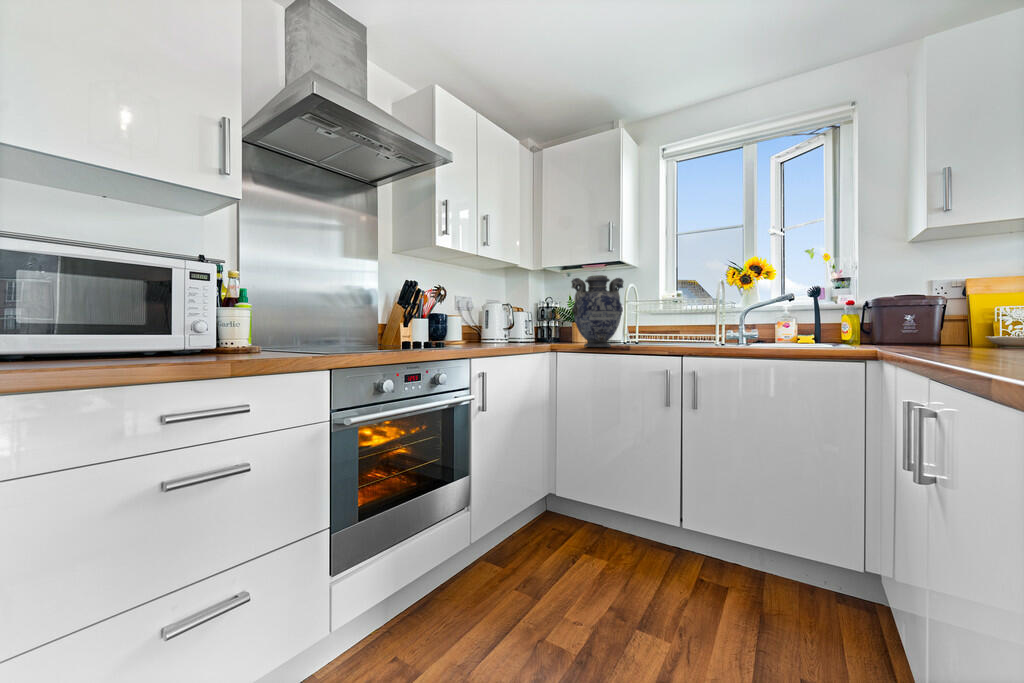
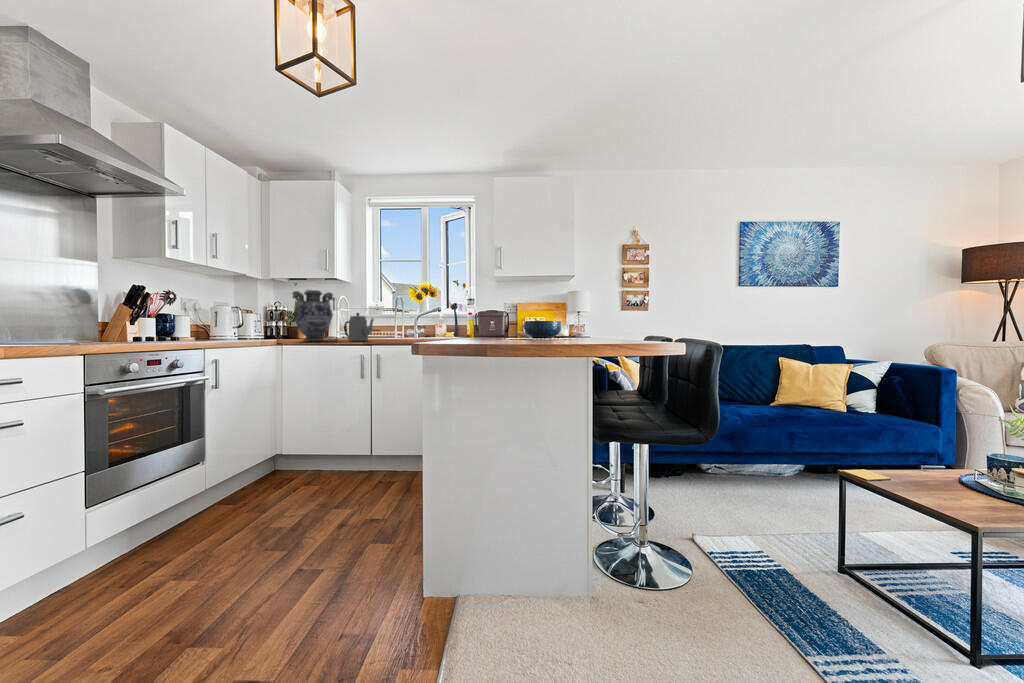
teapot: none [641,305,692,349] -> present [344,313,374,341]

